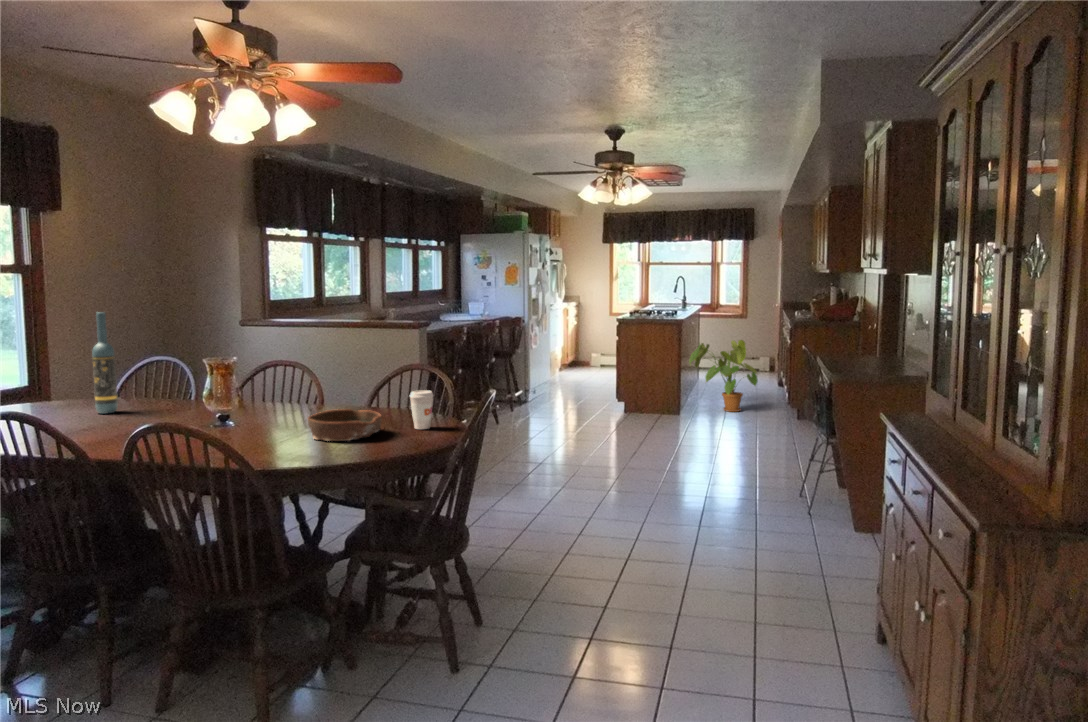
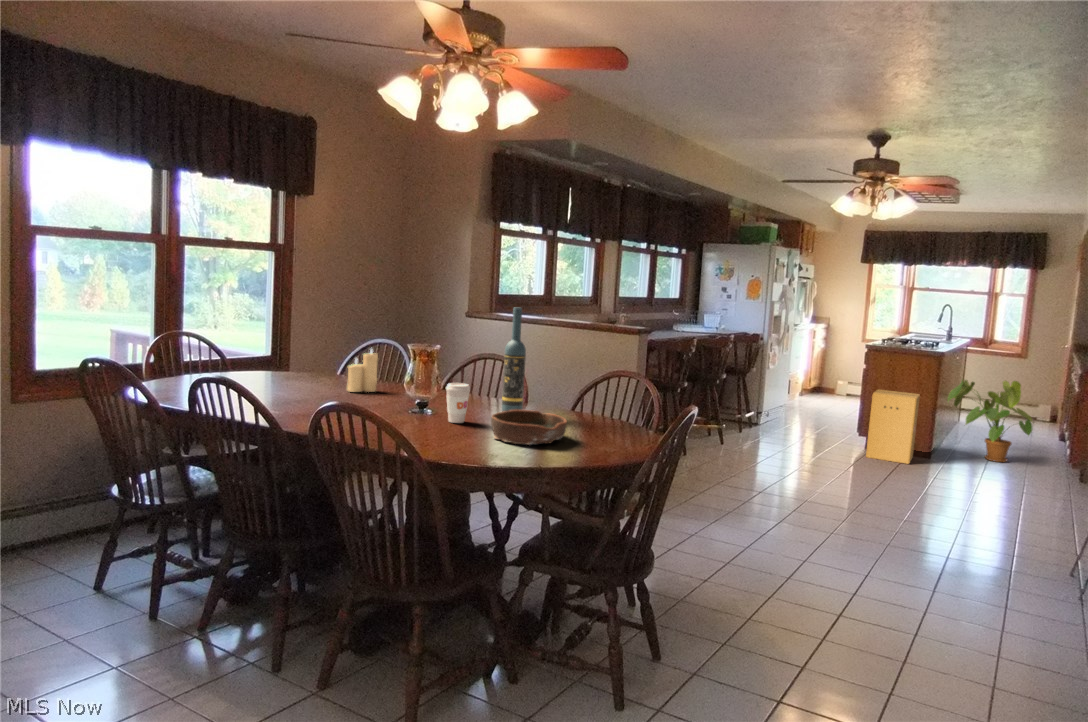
wine bottle: present [92,312,118,414] -> present [502,307,526,412]
cardboard box: none [628,359,667,423] -> present [866,390,920,464]
candle: none [131,366,165,414] -> present [347,349,378,392]
coffee cup: present [410,390,433,429] -> present [446,383,470,423]

